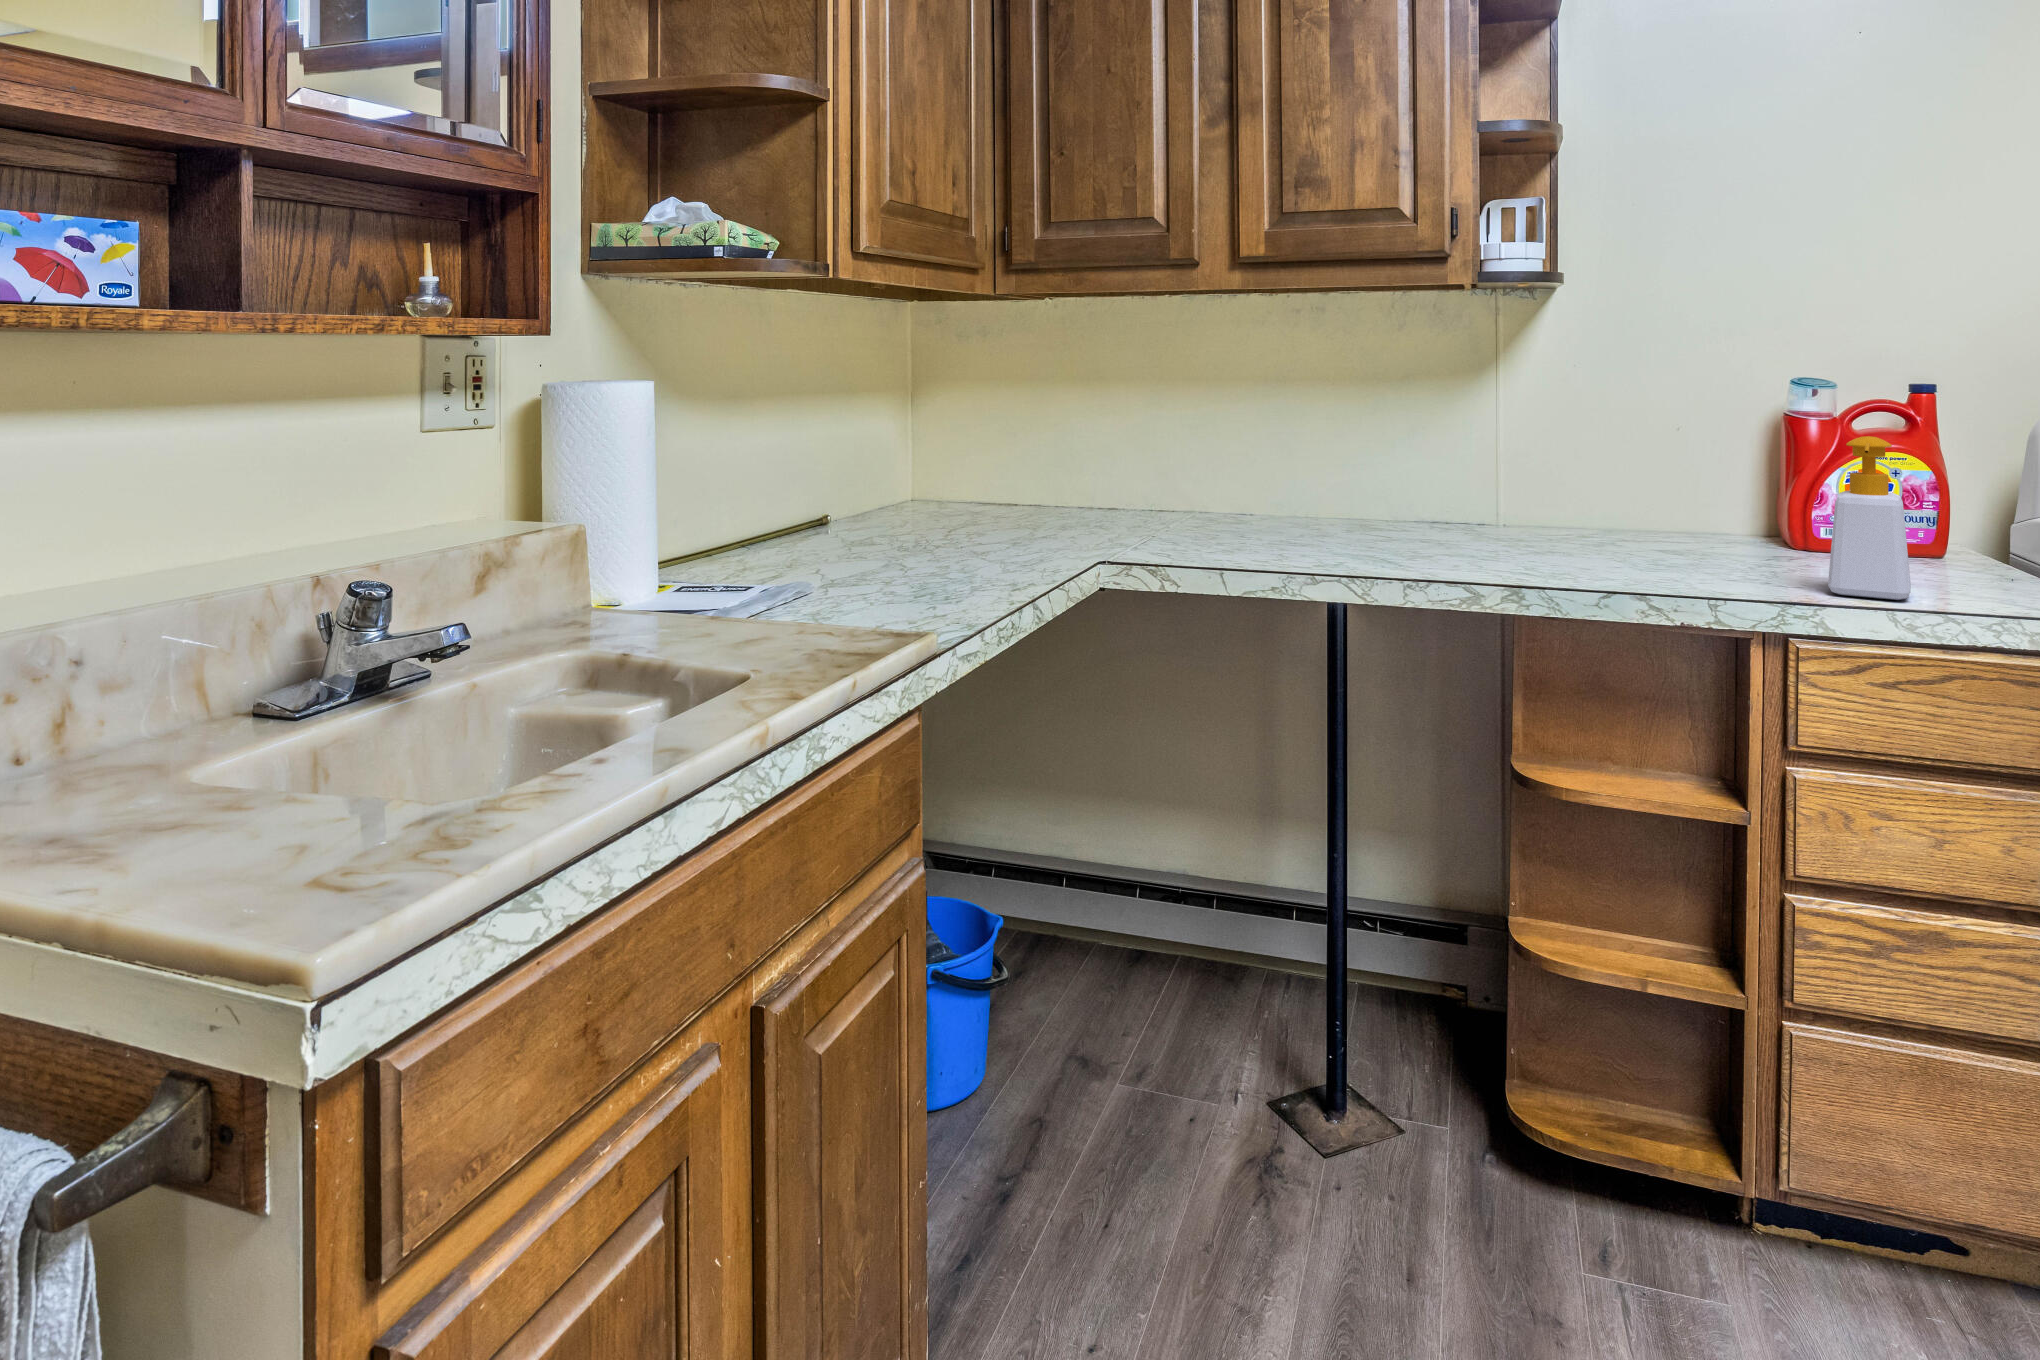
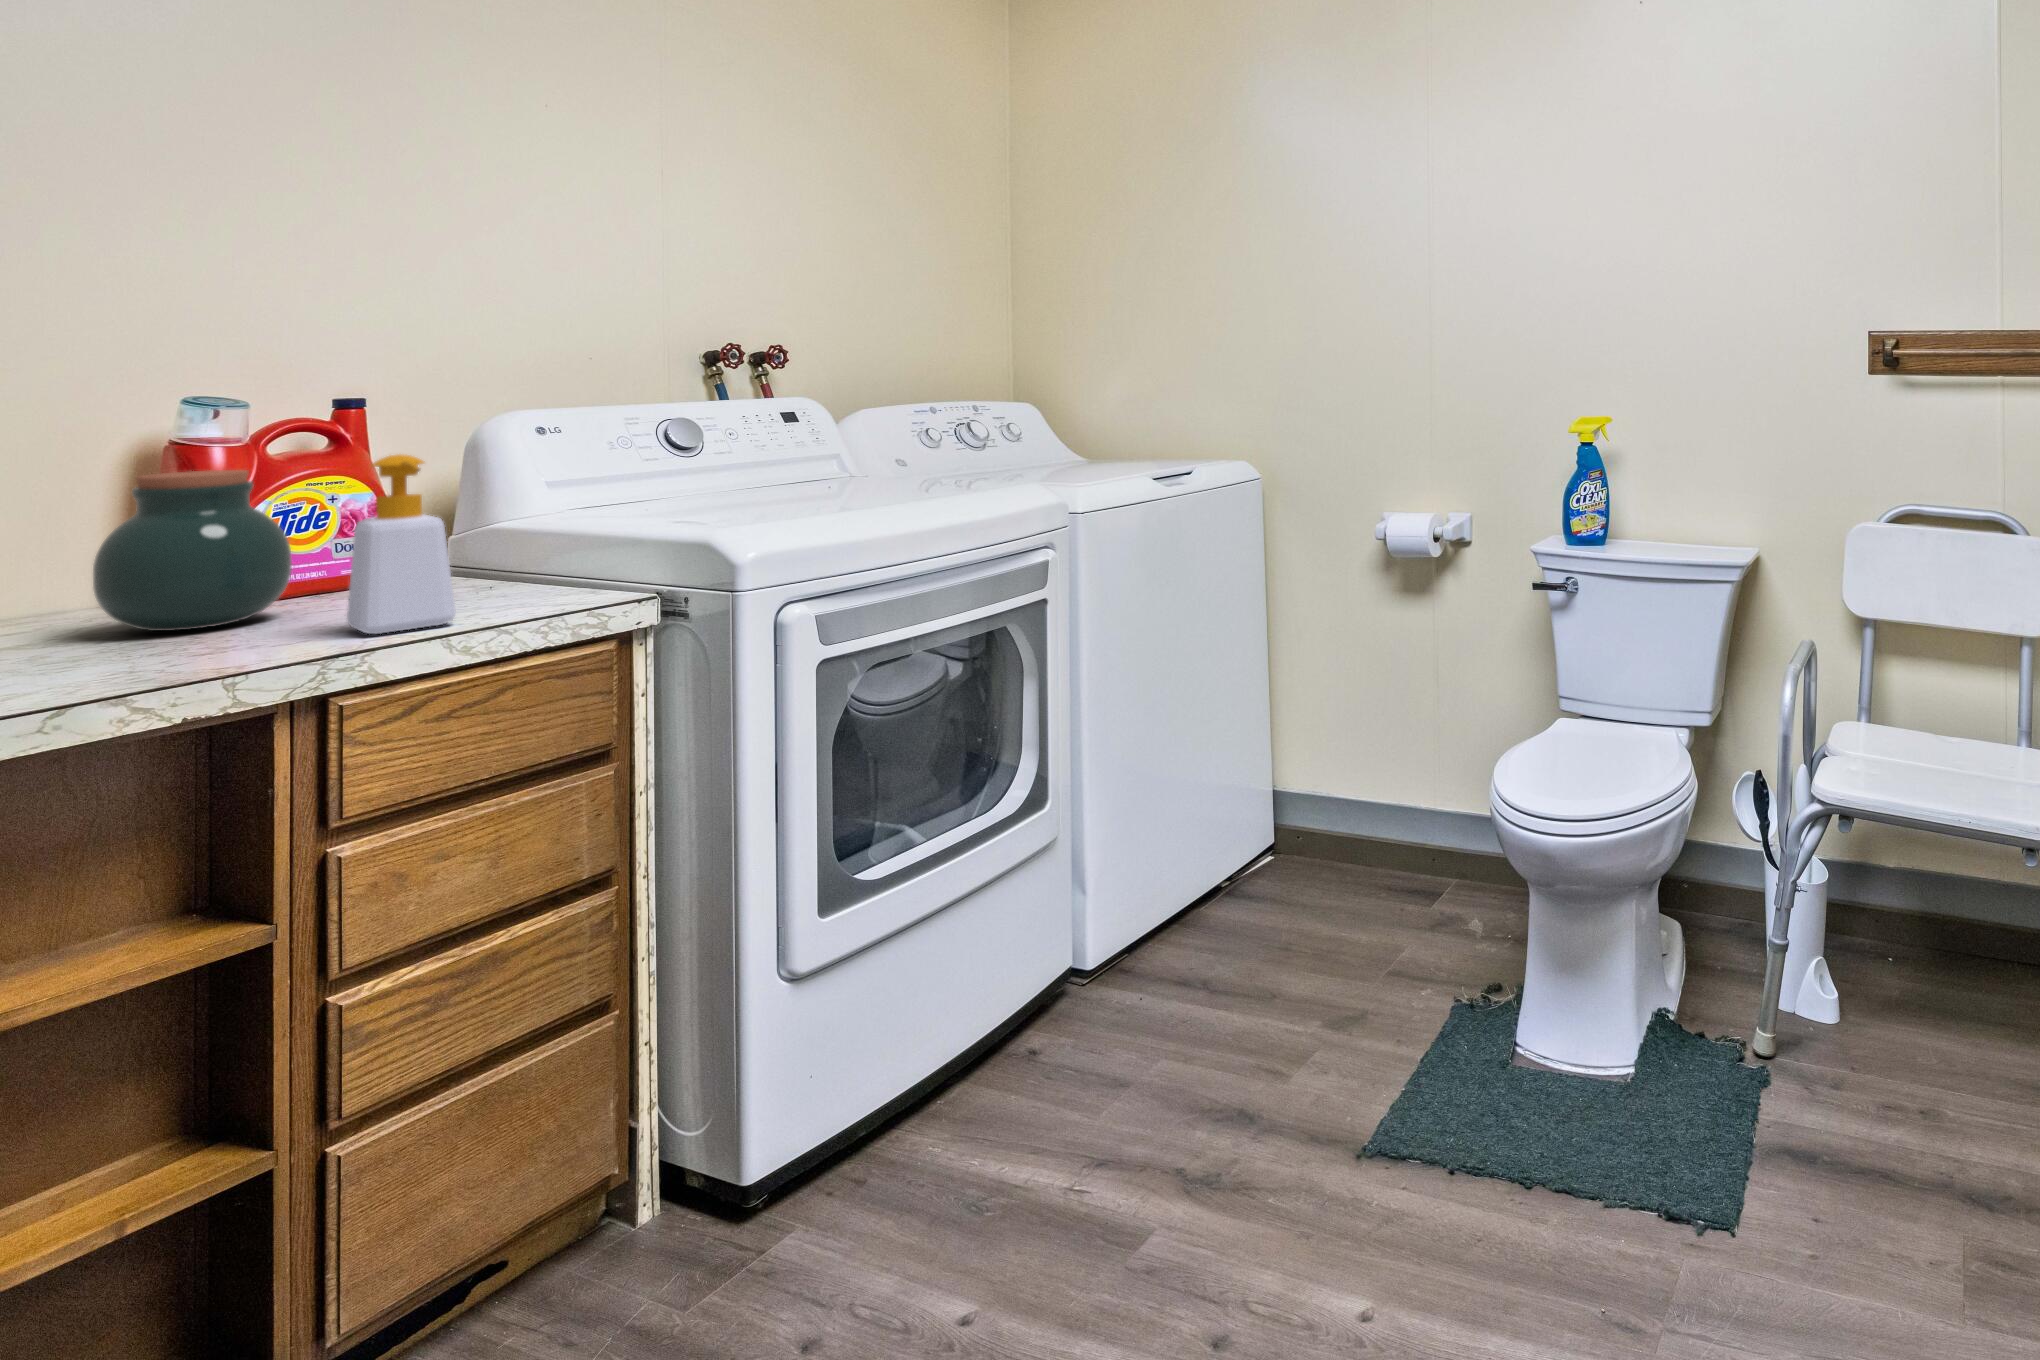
jar: none [1701,437,1829,563] -> present [93,470,292,631]

